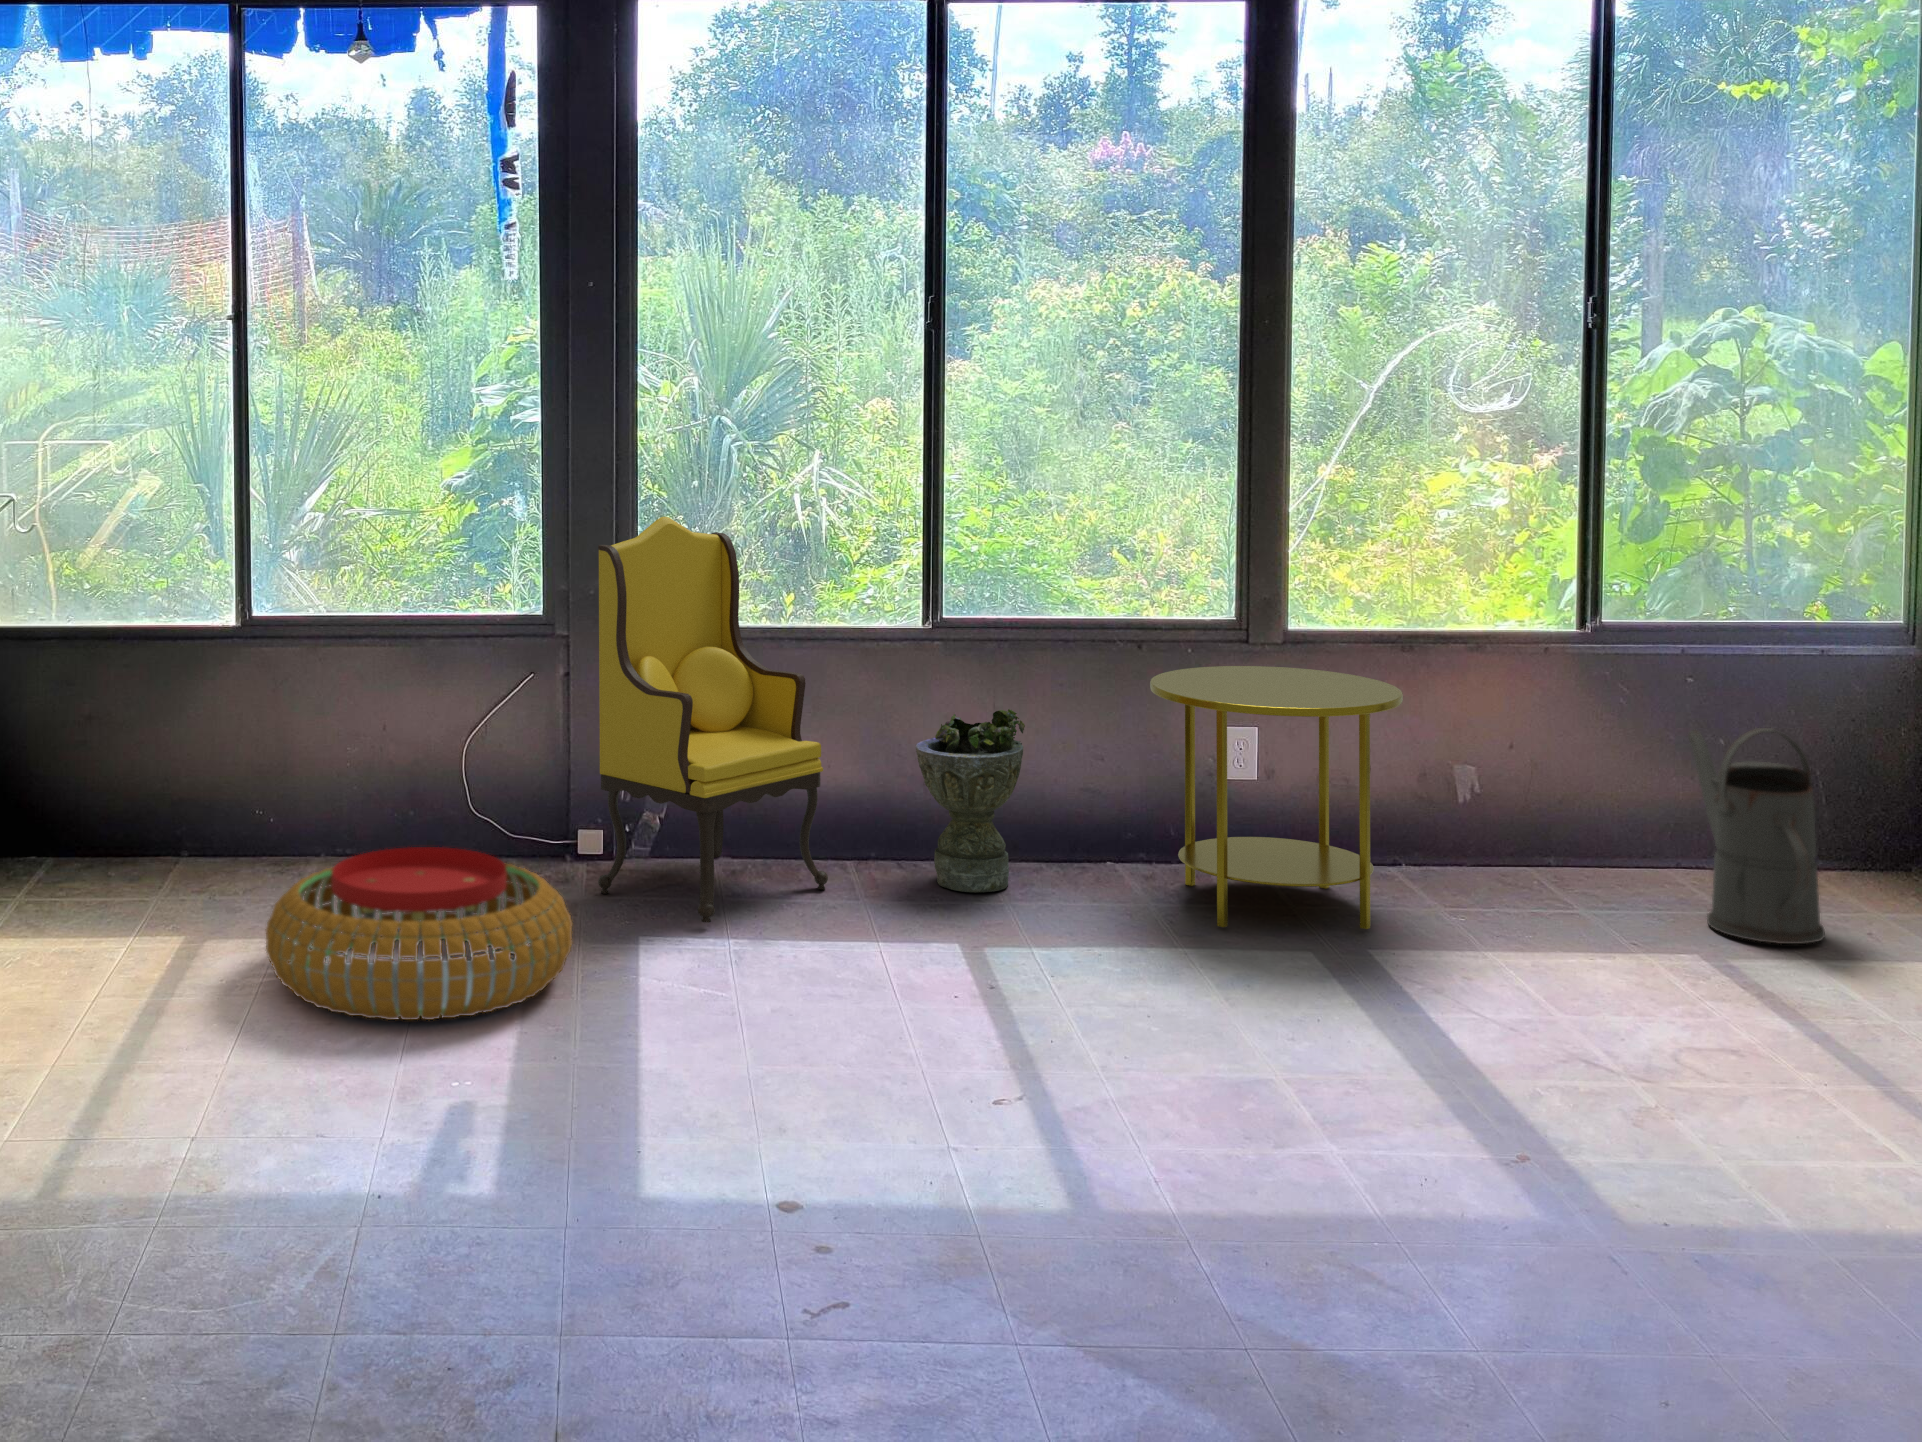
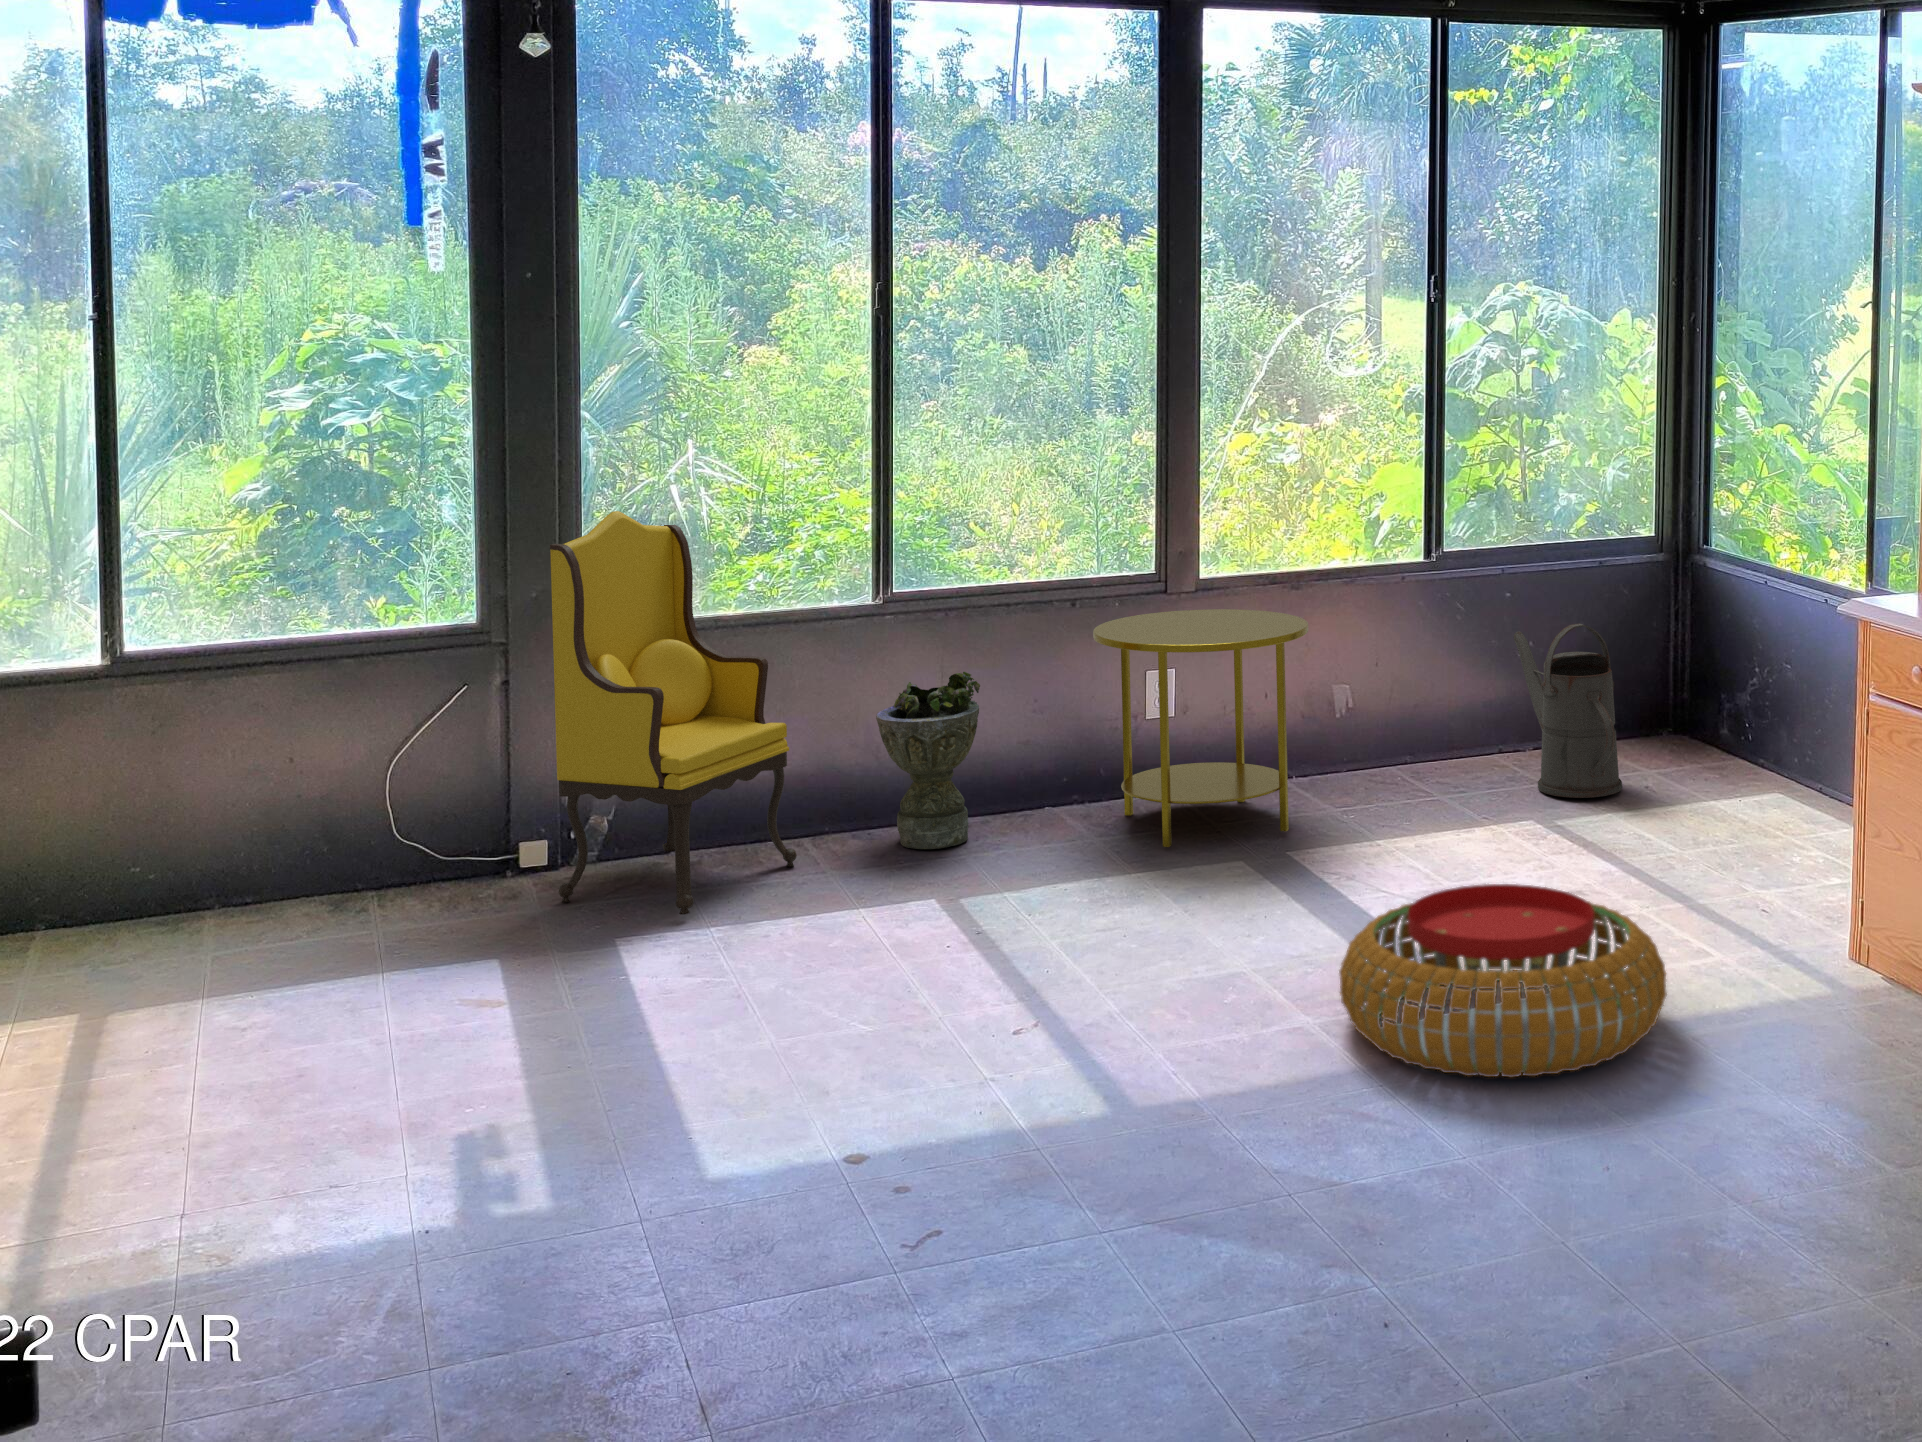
pouf: present [266,847,572,1020] -> present [1339,884,1667,1077]

